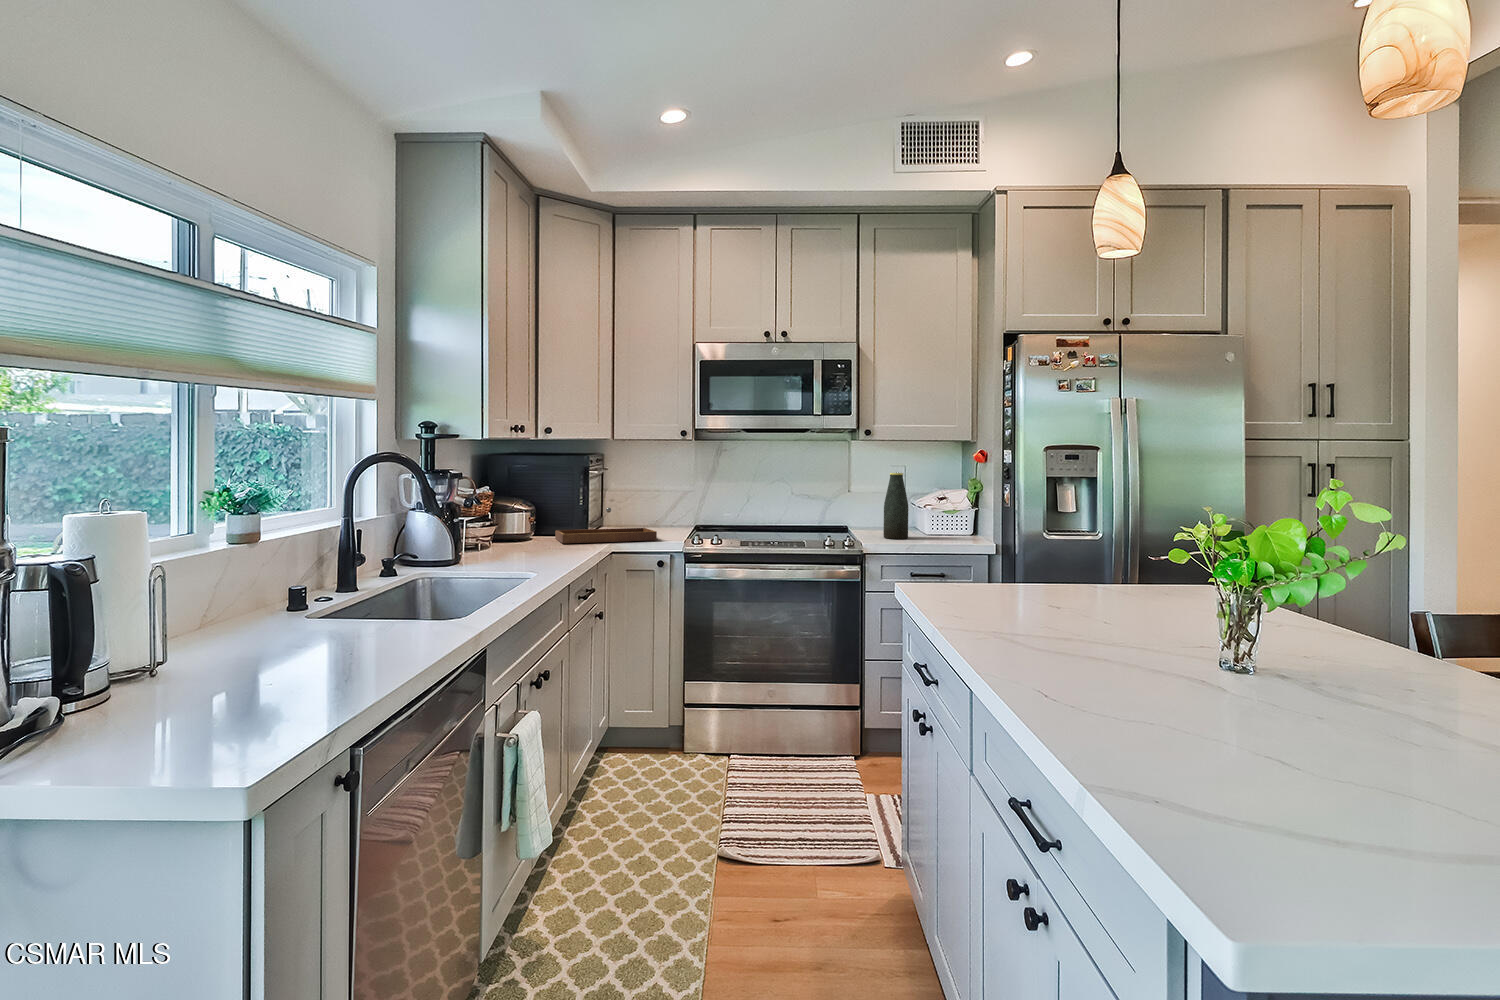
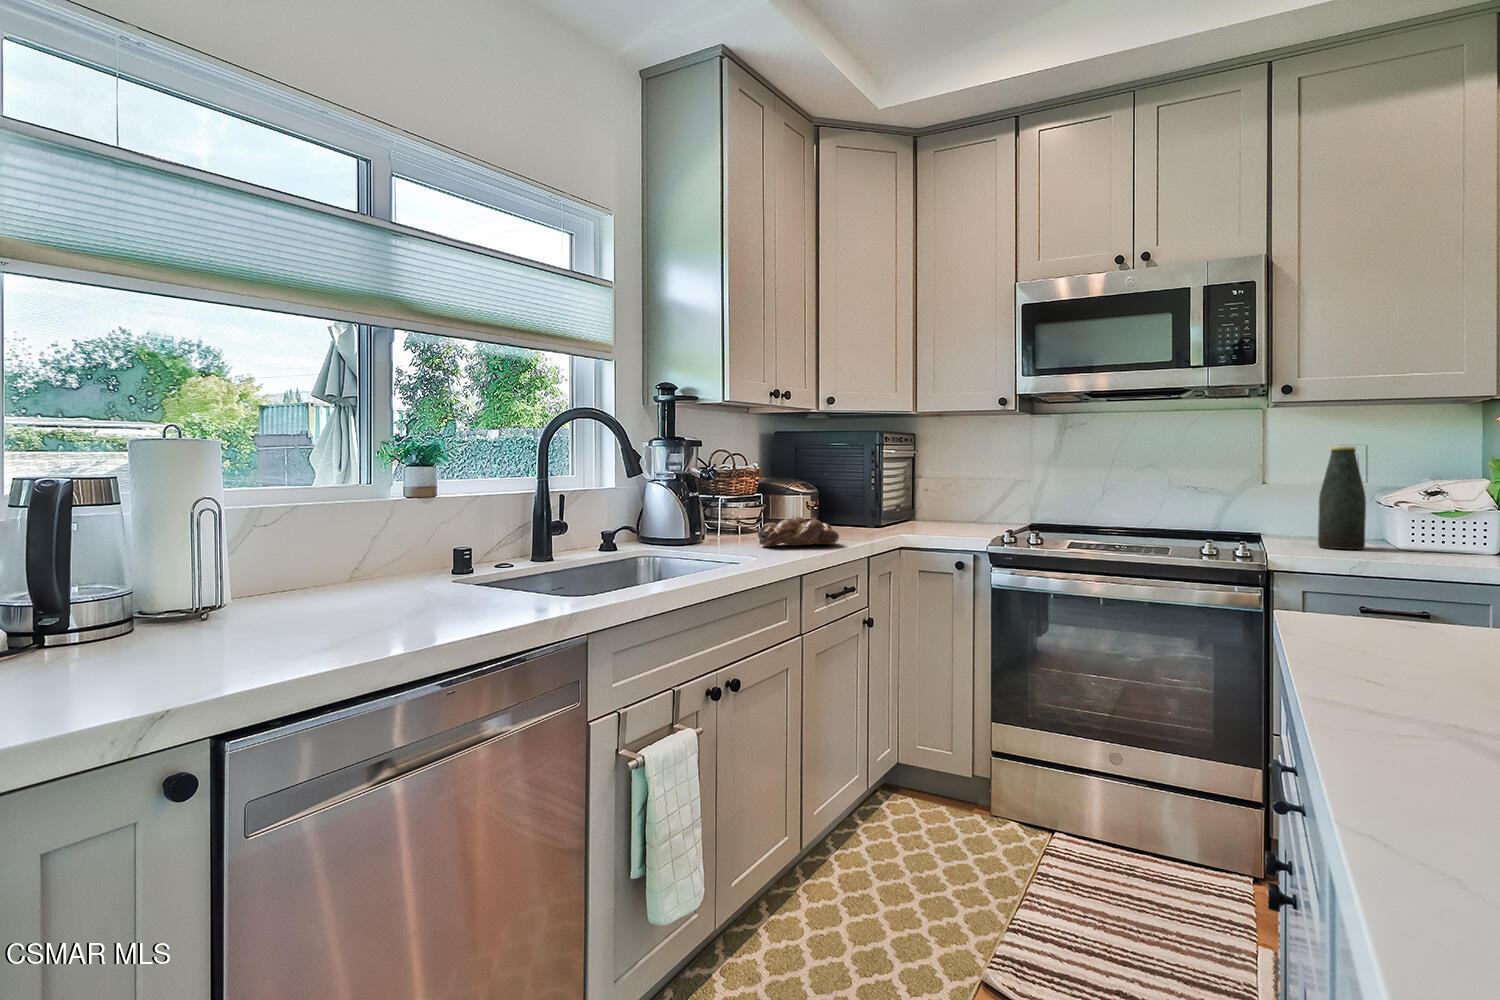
tray: present [555,508,657,543] -> none [840,496,958,538]
bread loaf: none [501,529,572,555] -> present [758,517,839,546]

